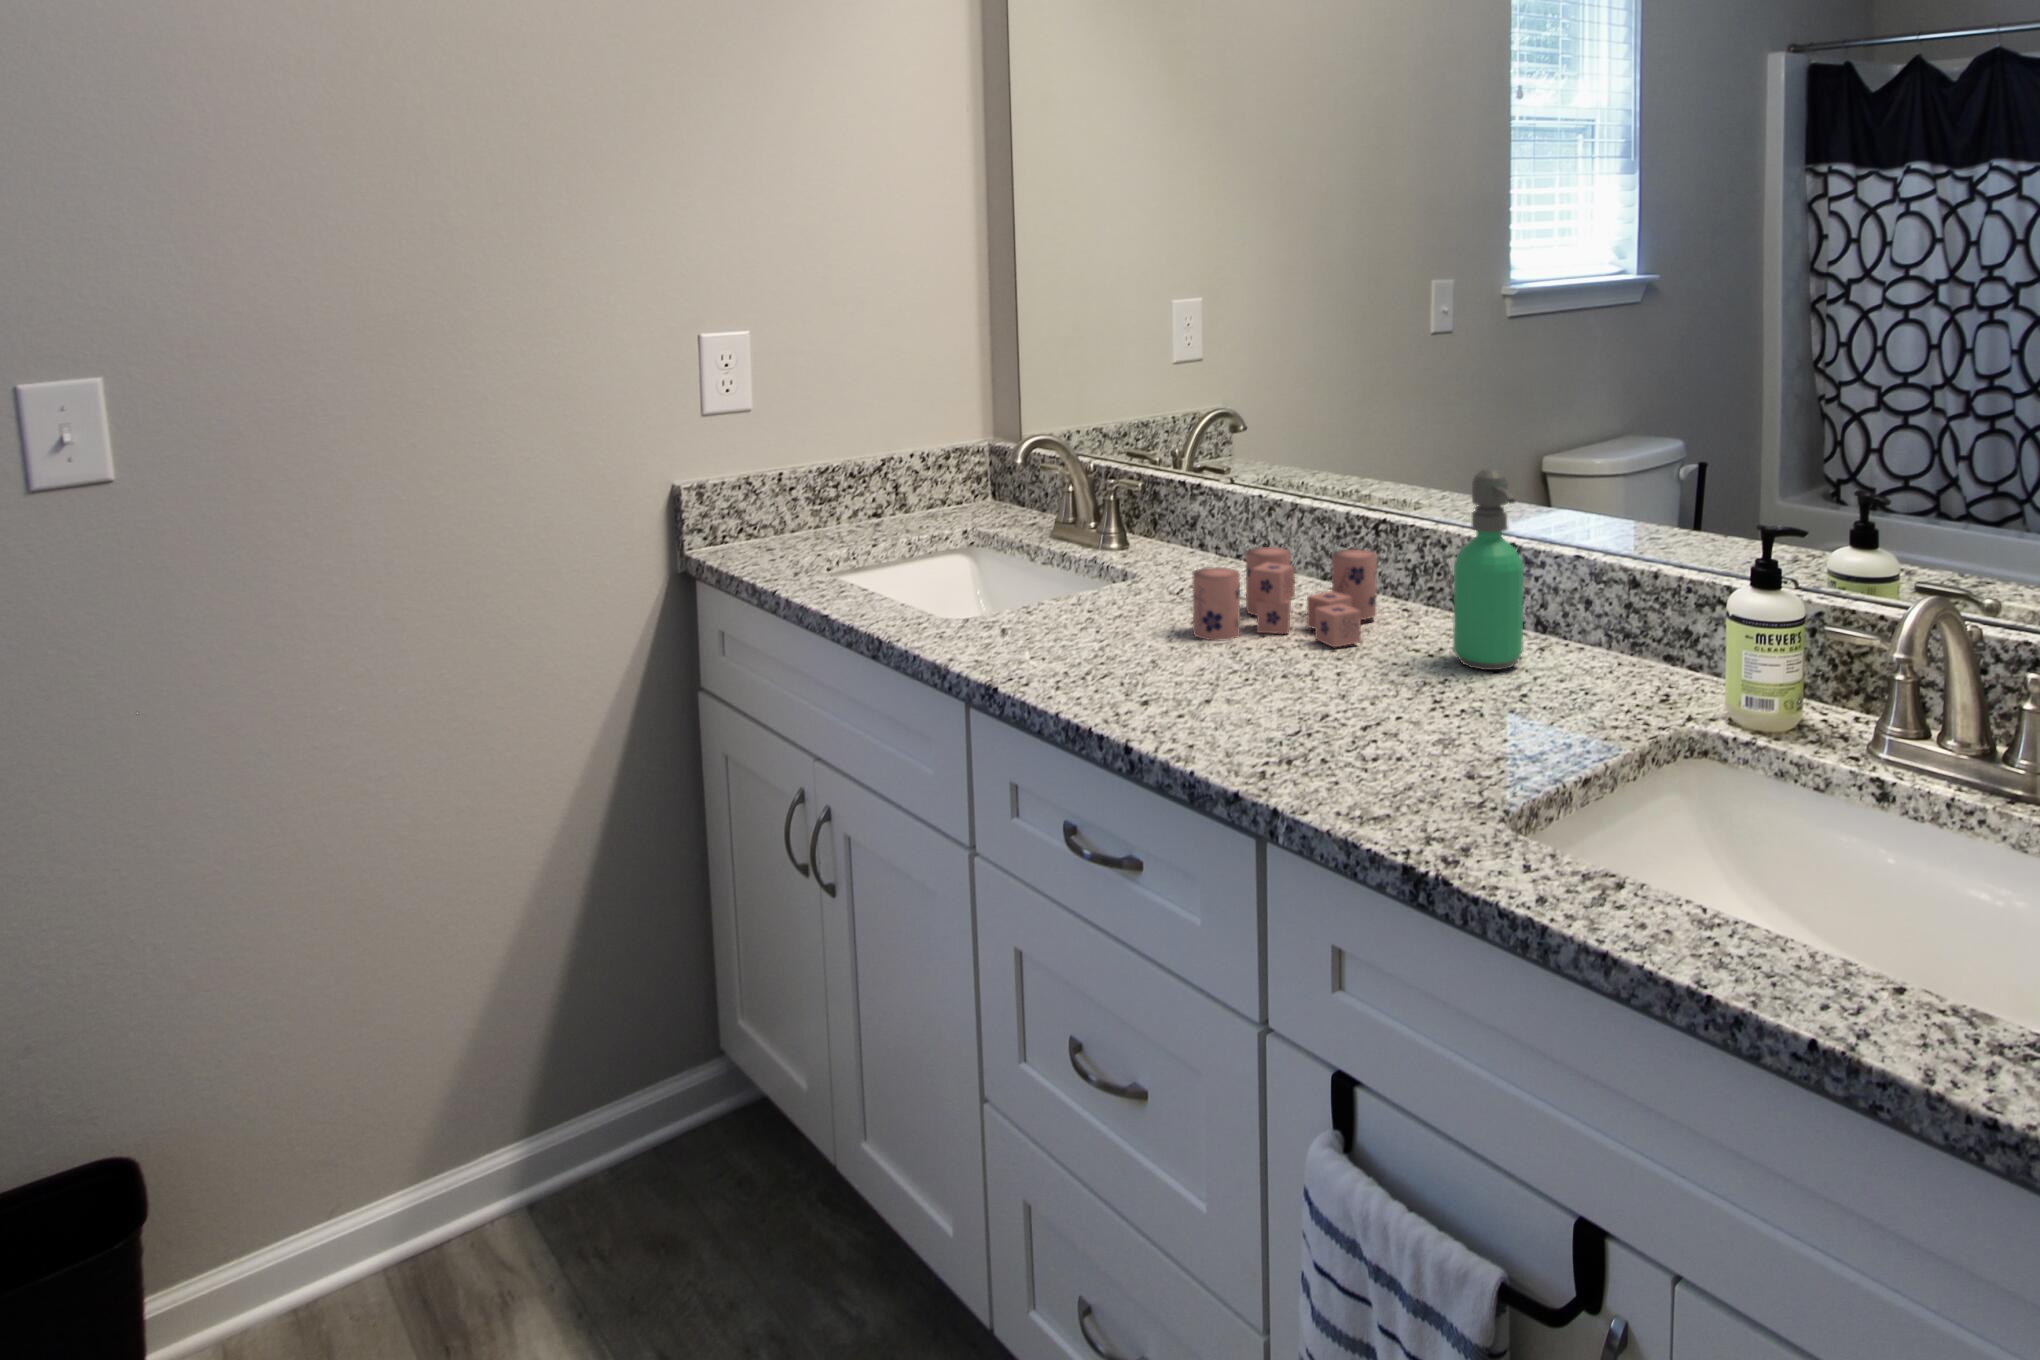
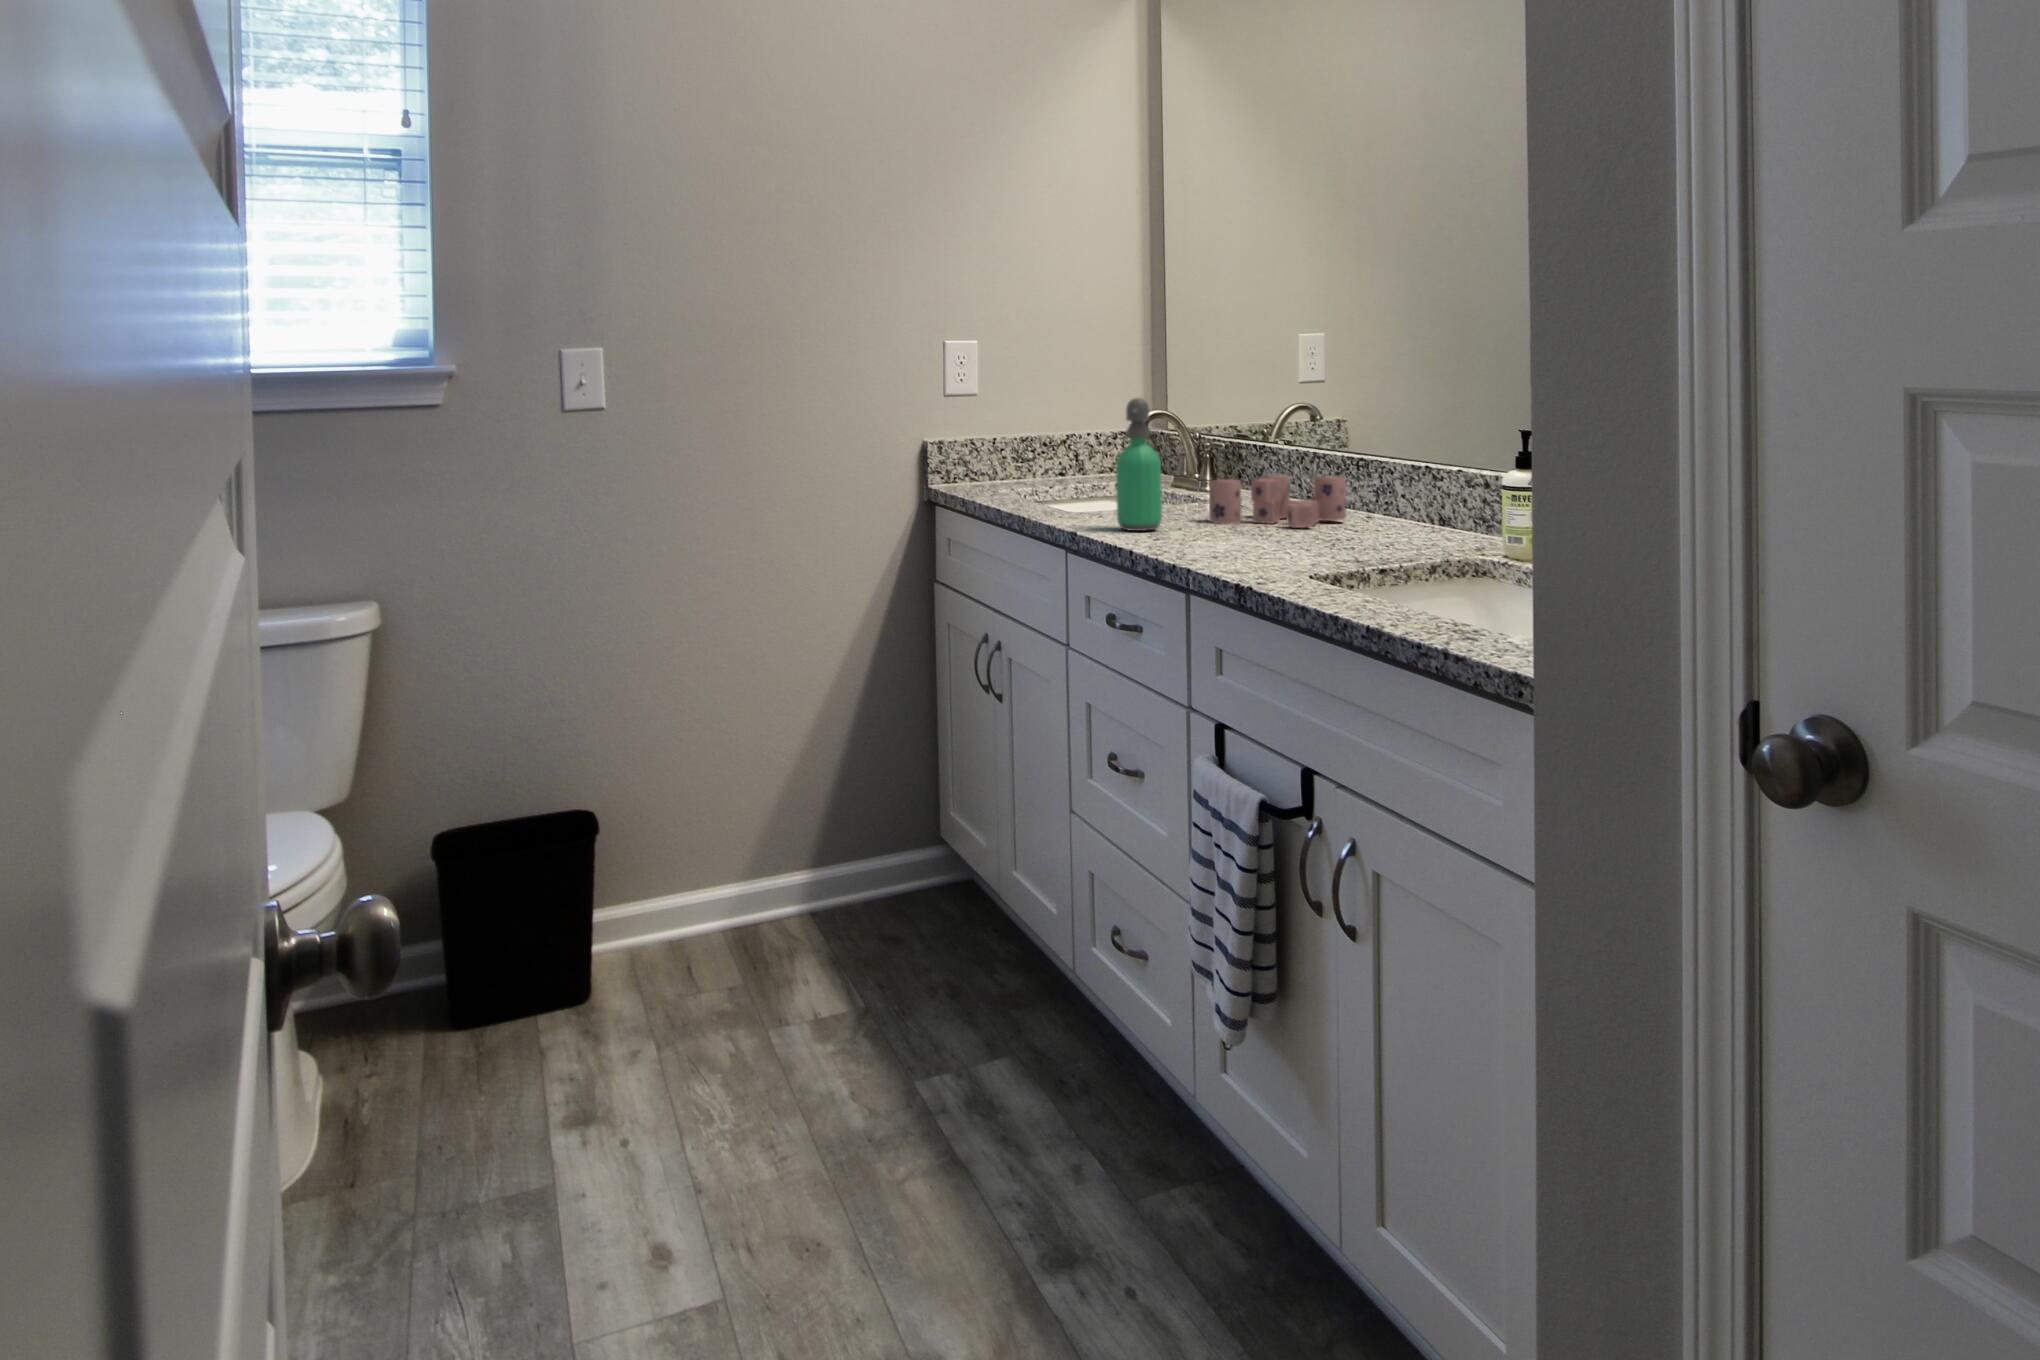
soap dispenser: present [1453,468,1524,670] -> present [1116,398,1162,531]

